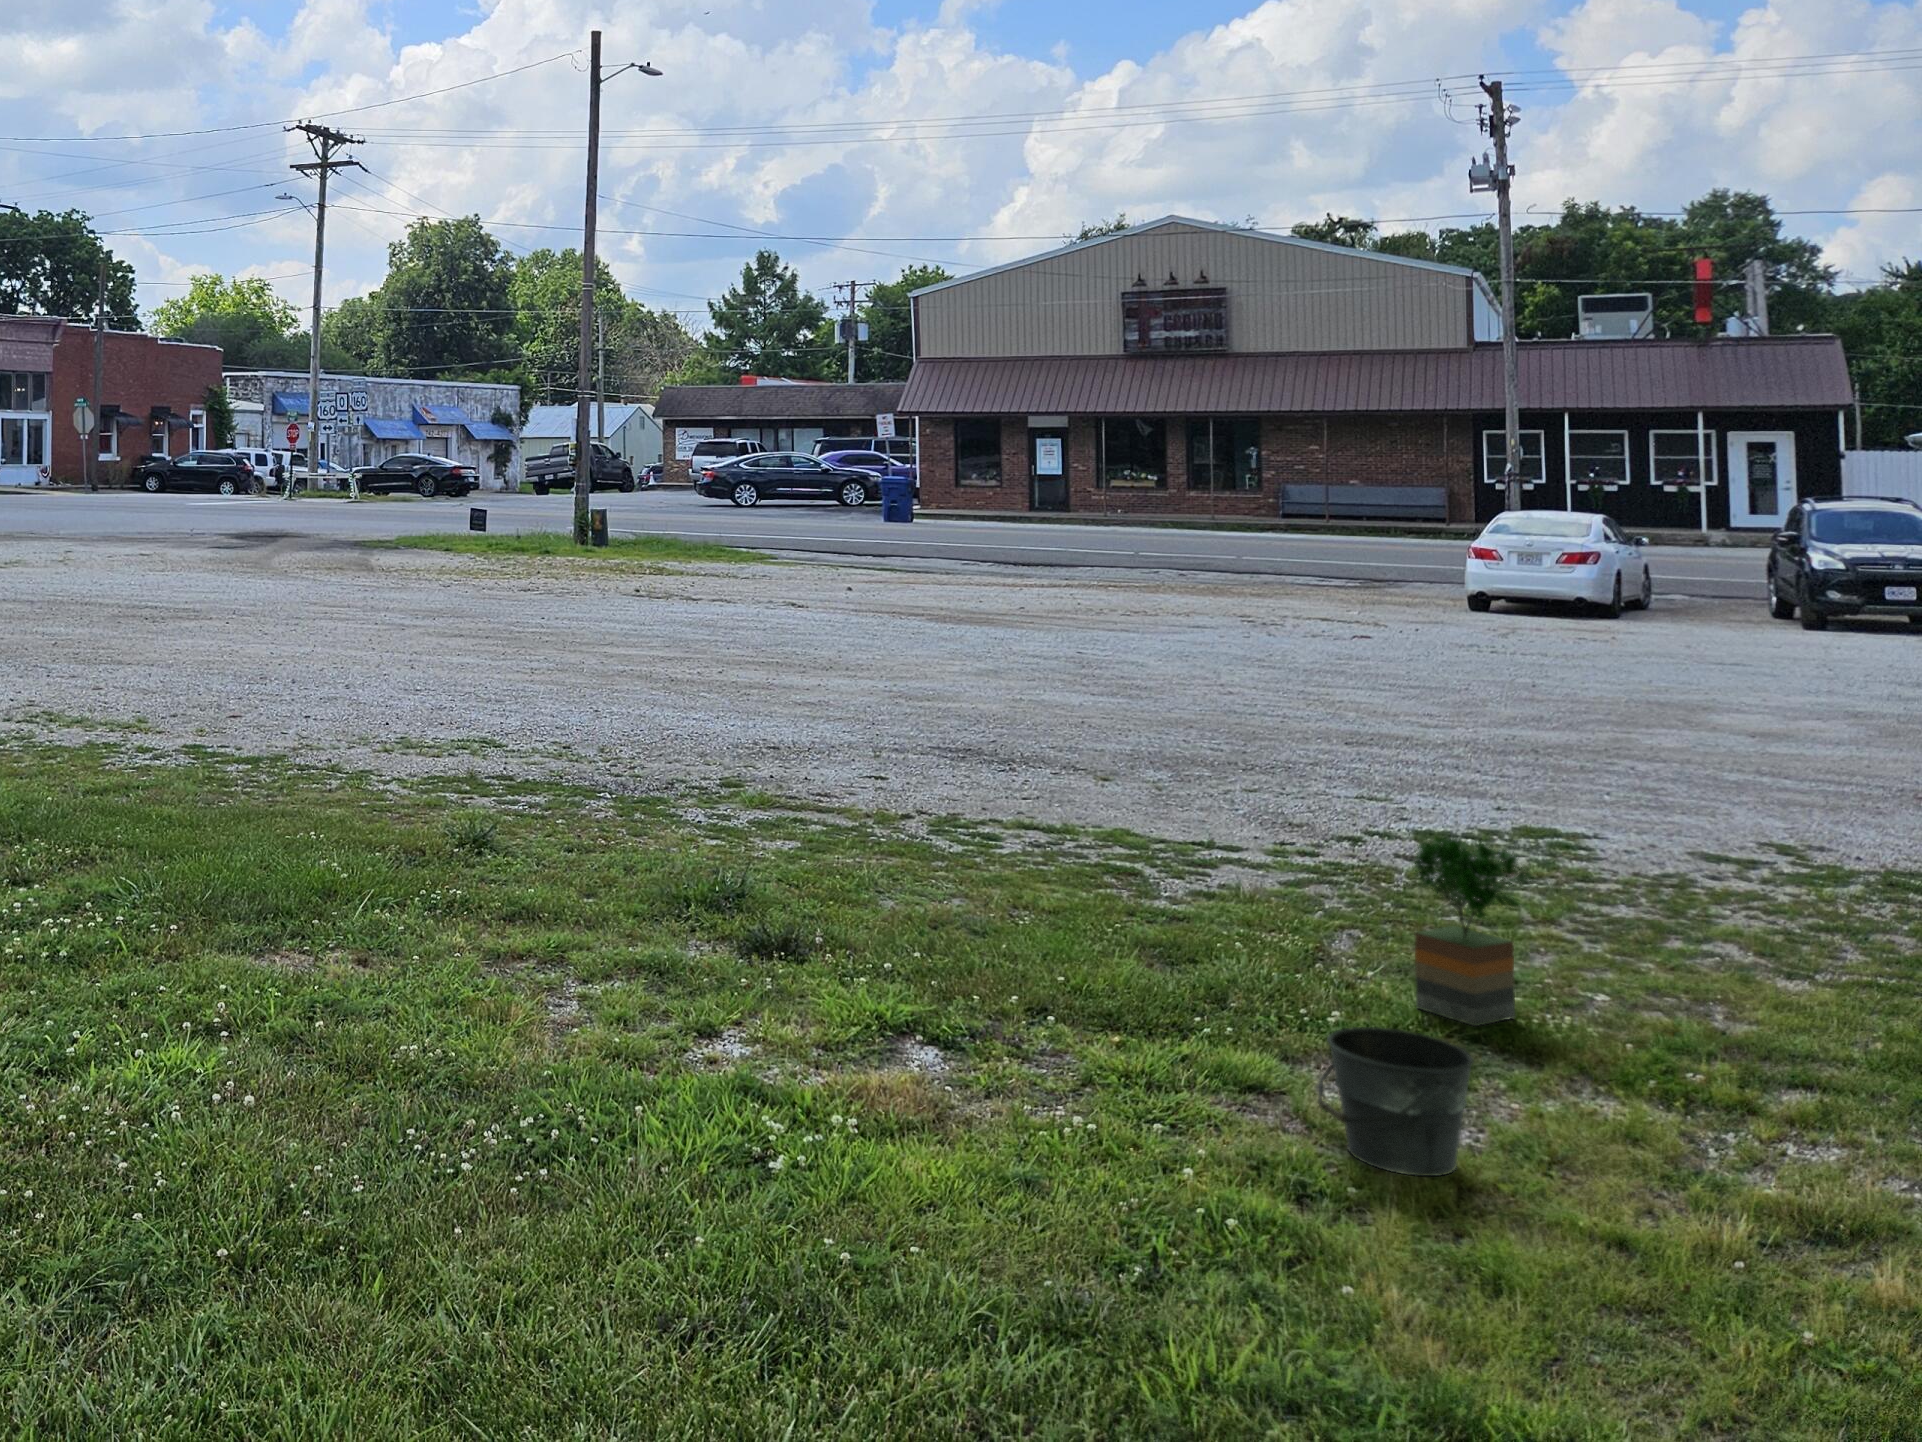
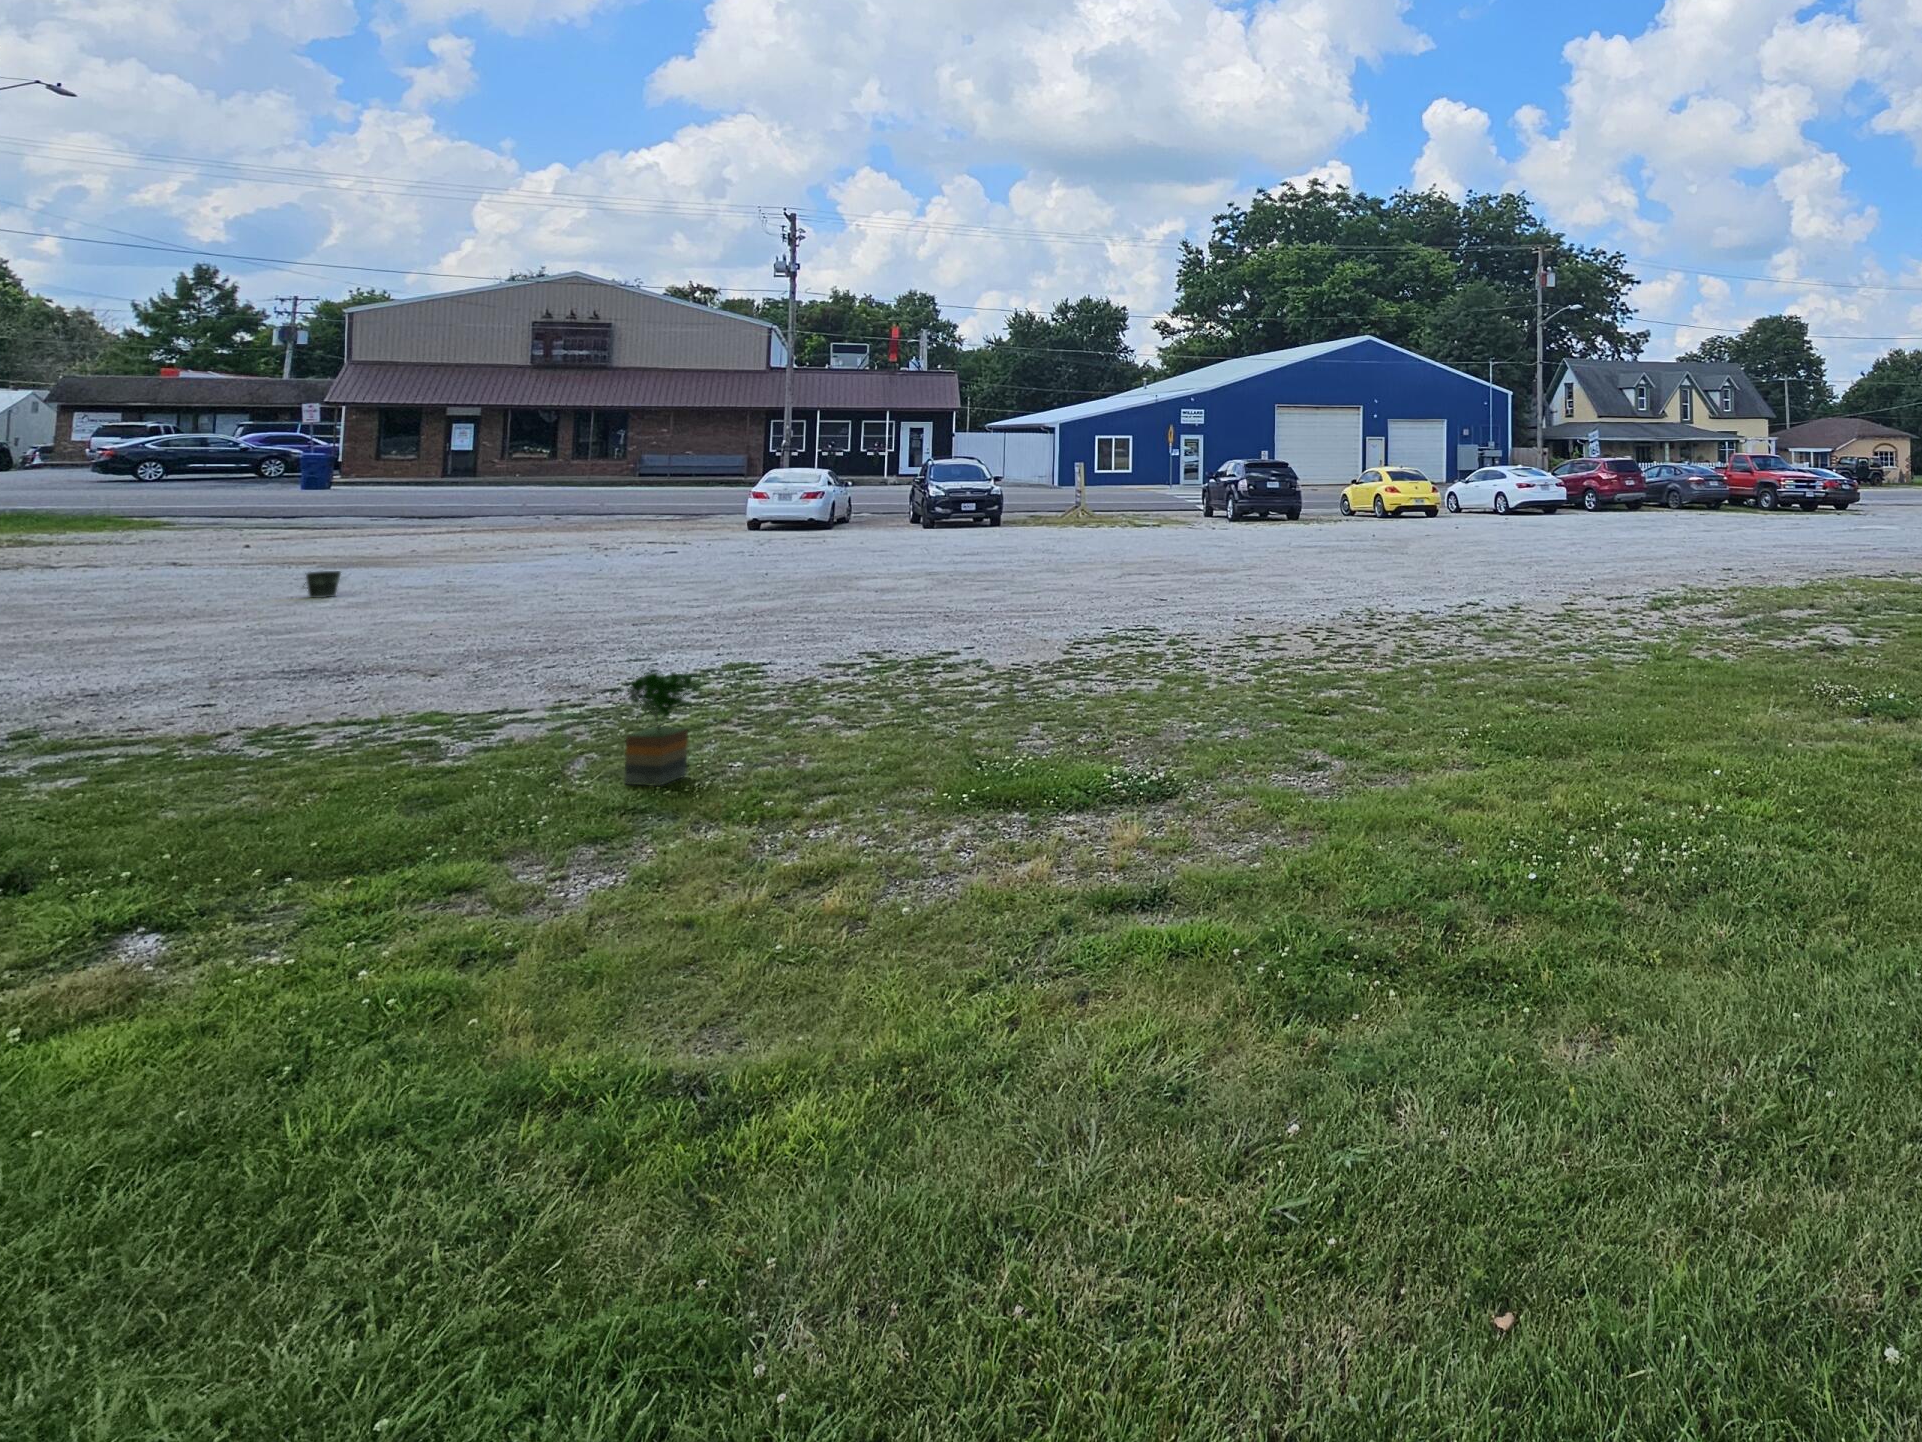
bucket: present [1318,1027,1473,1176] -> present [303,571,341,598]

